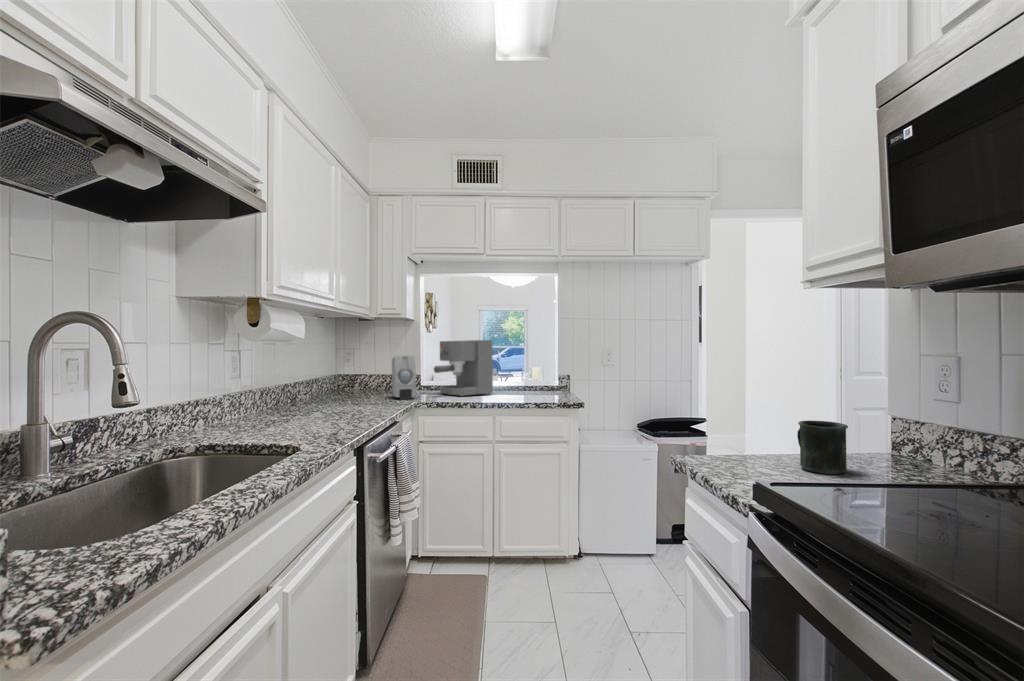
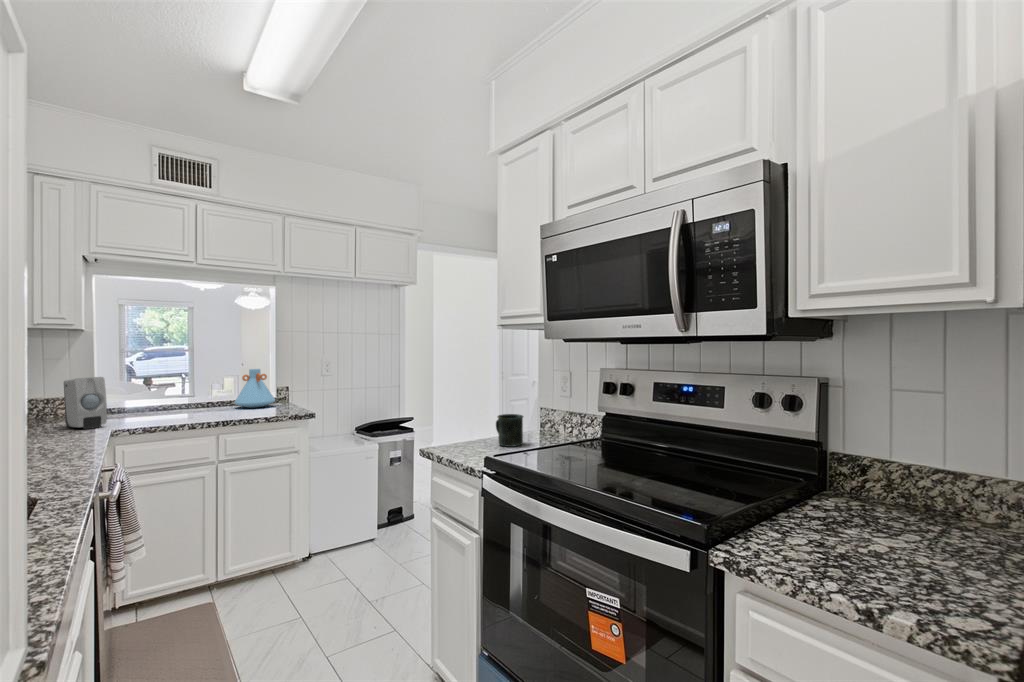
coffee maker: present [434,340,493,397] -> none [128,355,203,419]
vase: none [522,356,557,393] -> present [235,369,275,408]

